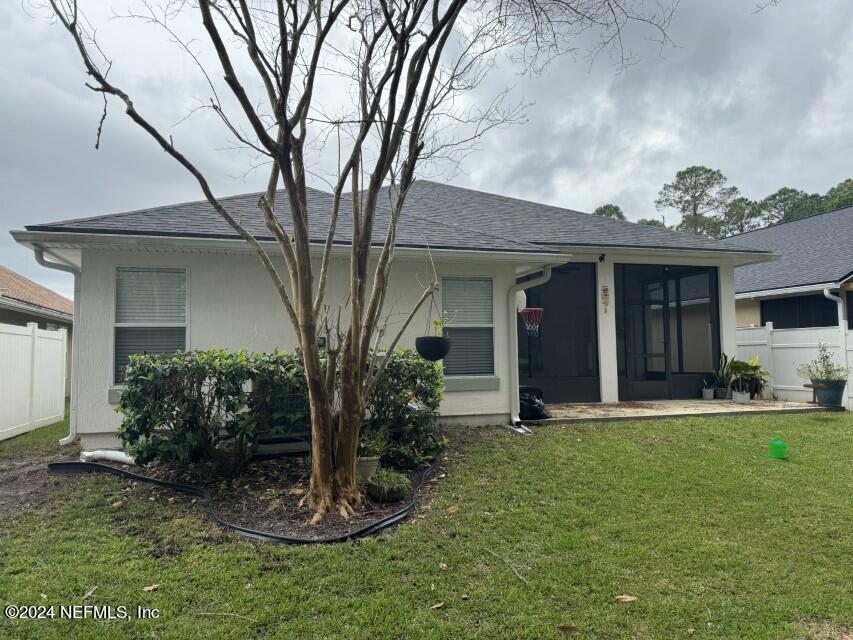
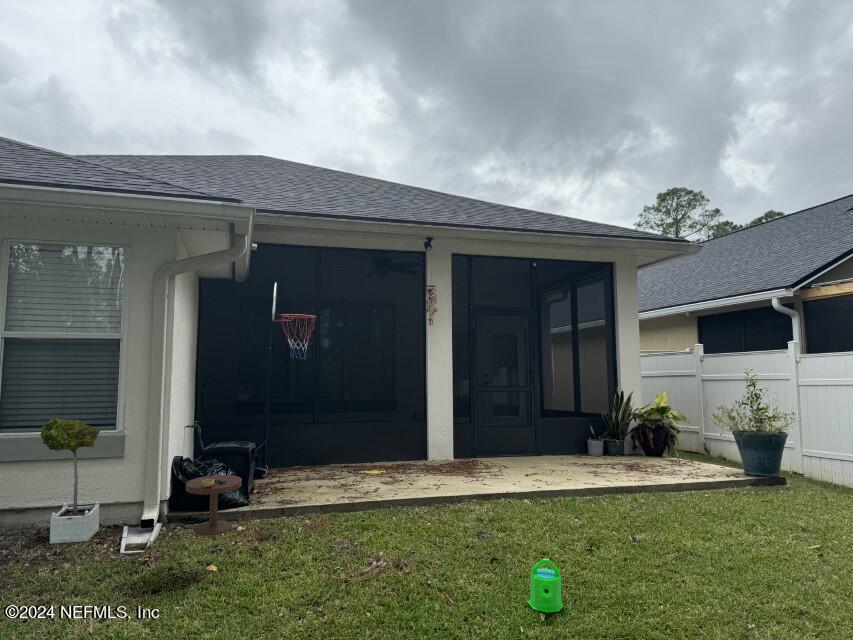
potted tree: present [729,360,750,403] -> present [40,418,100,544]
side table: present [803,384,827,405] -> present [186,475,242,536]

